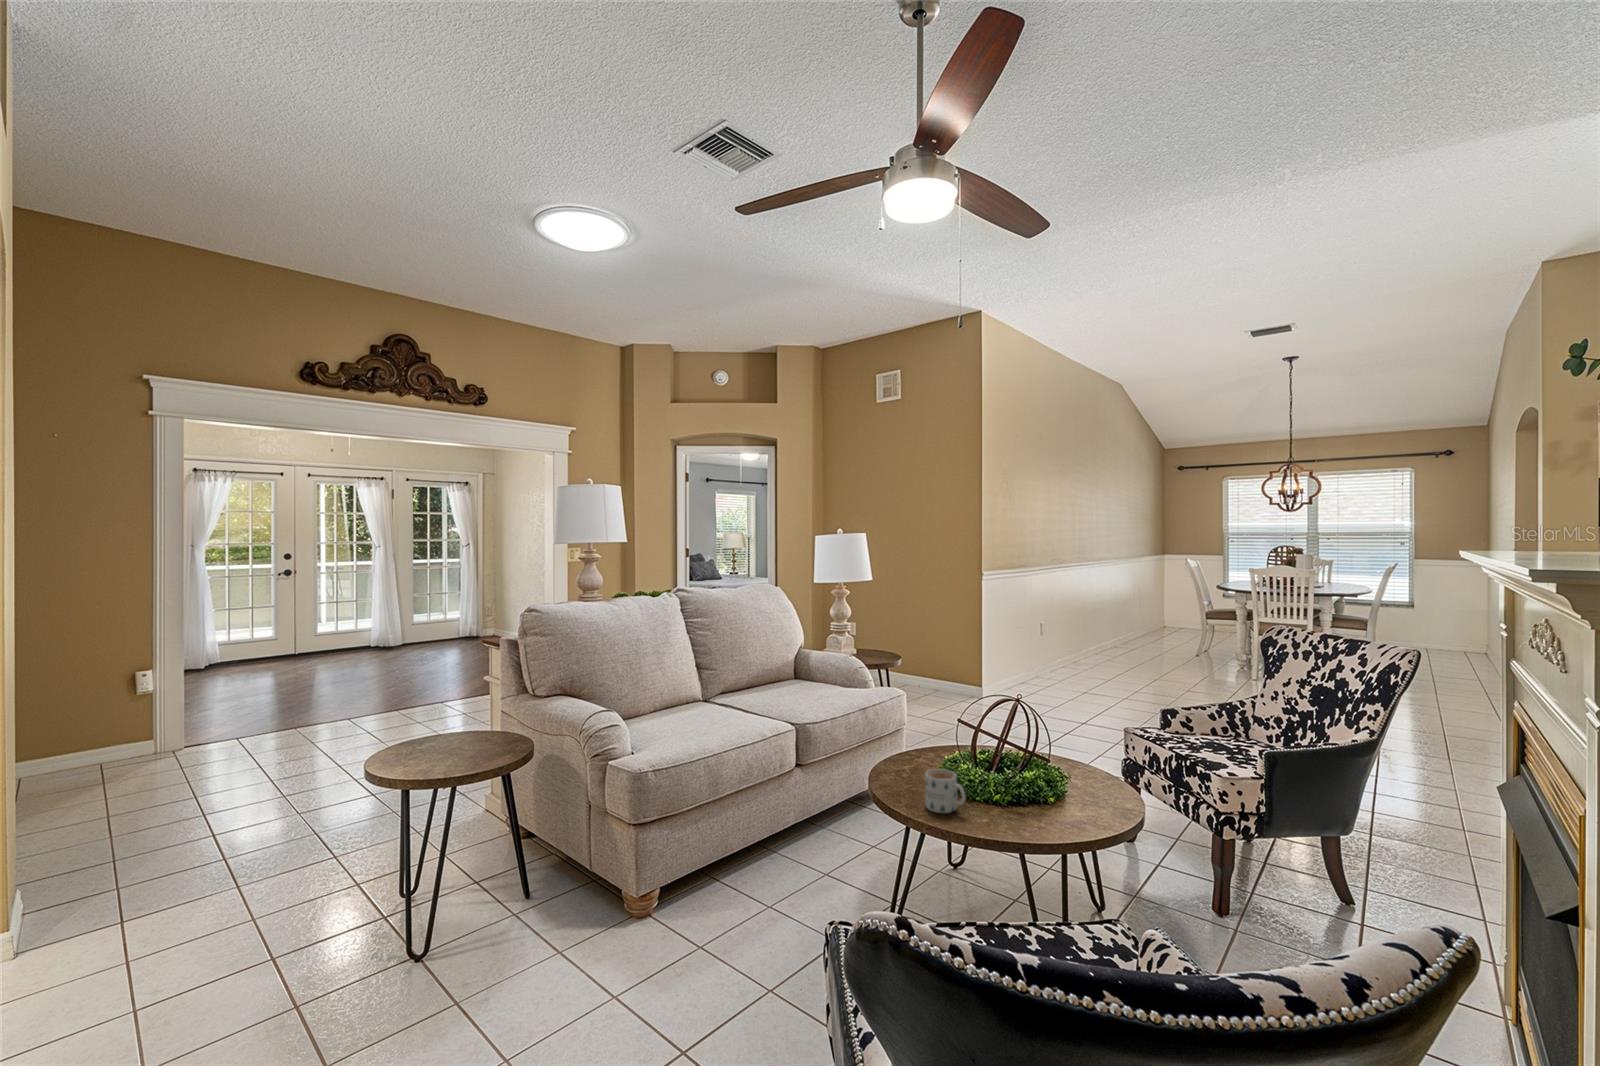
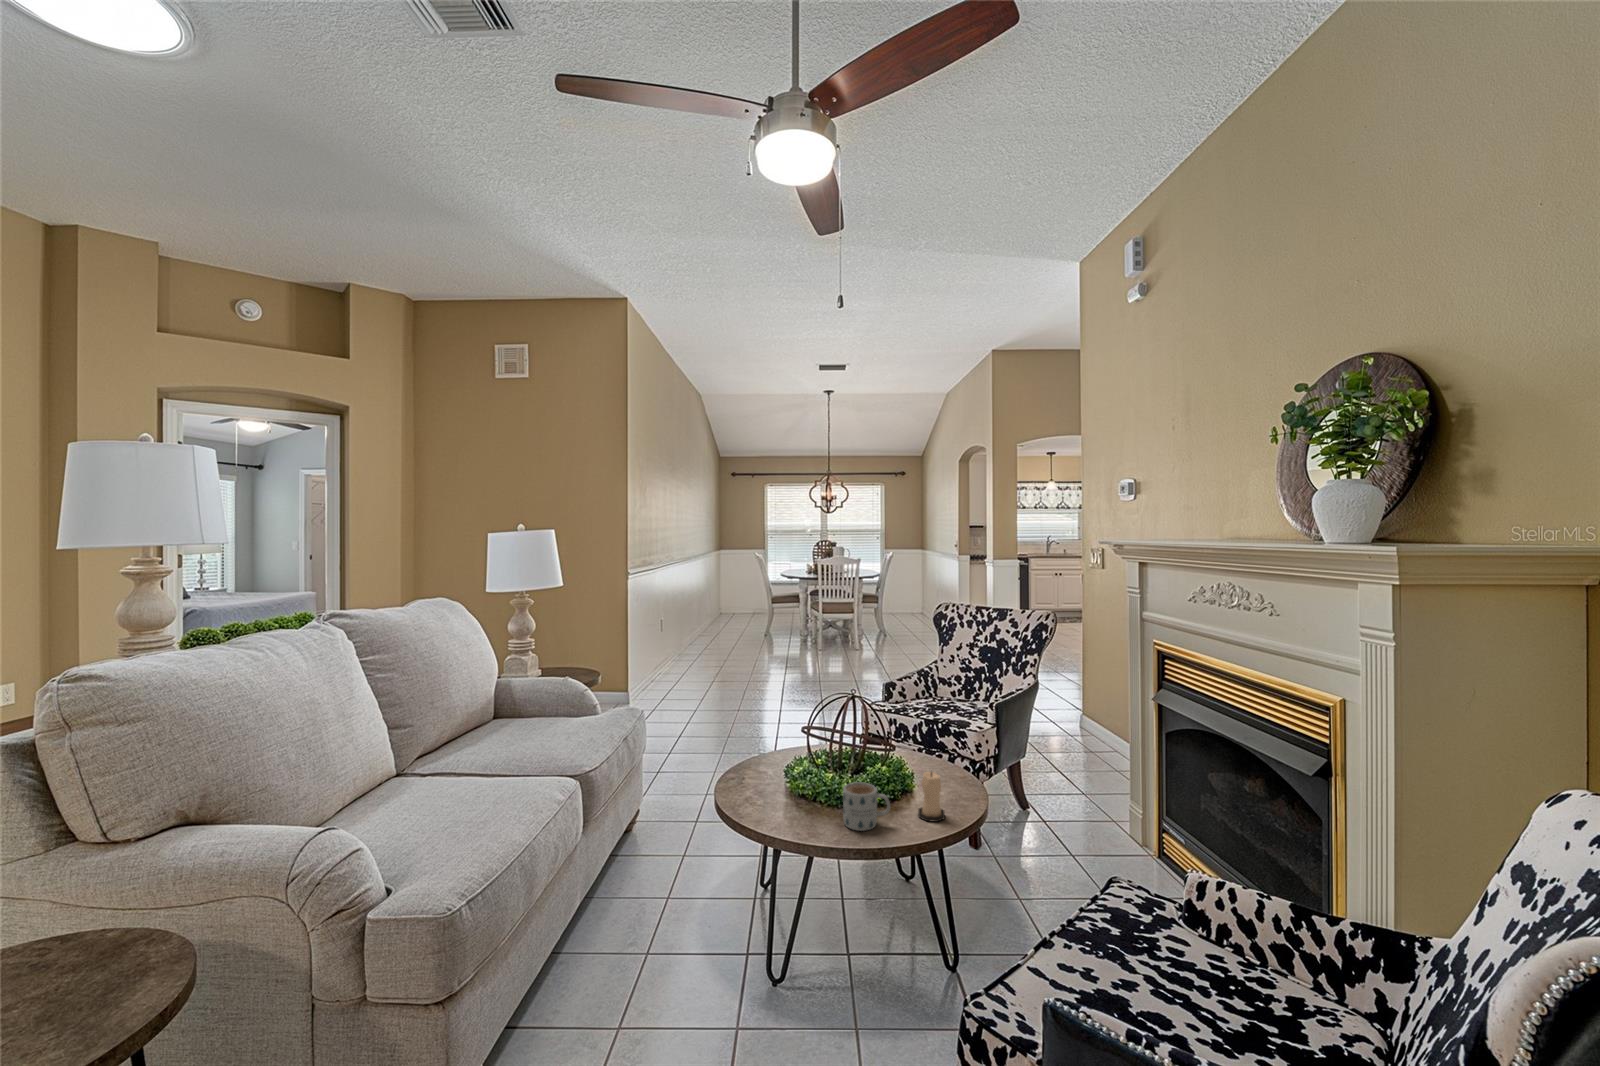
candle: none [1002,776,1031,828] -> present [918,772,945,822]

